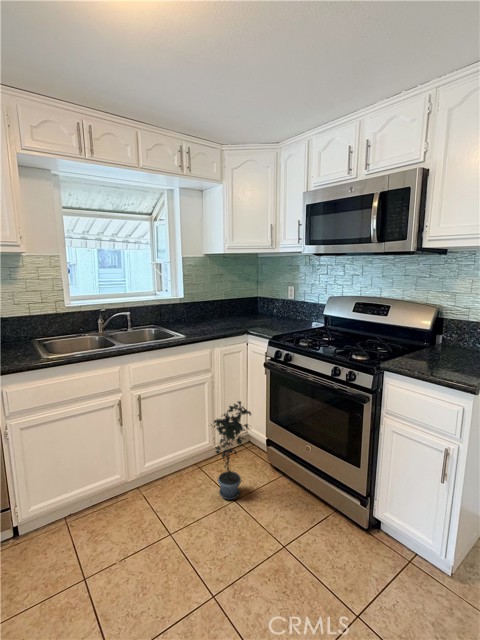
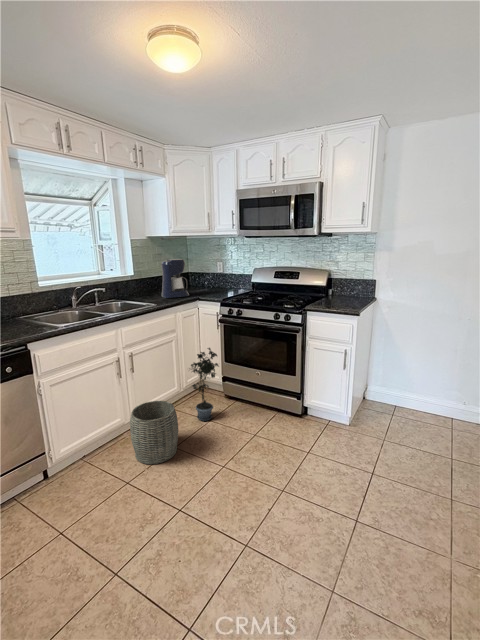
coffee maker: none [207,281,240,328] -> present [161,259,189,298]
woven basket: none [111,463,175,556] -> present [130,401,179,464]

